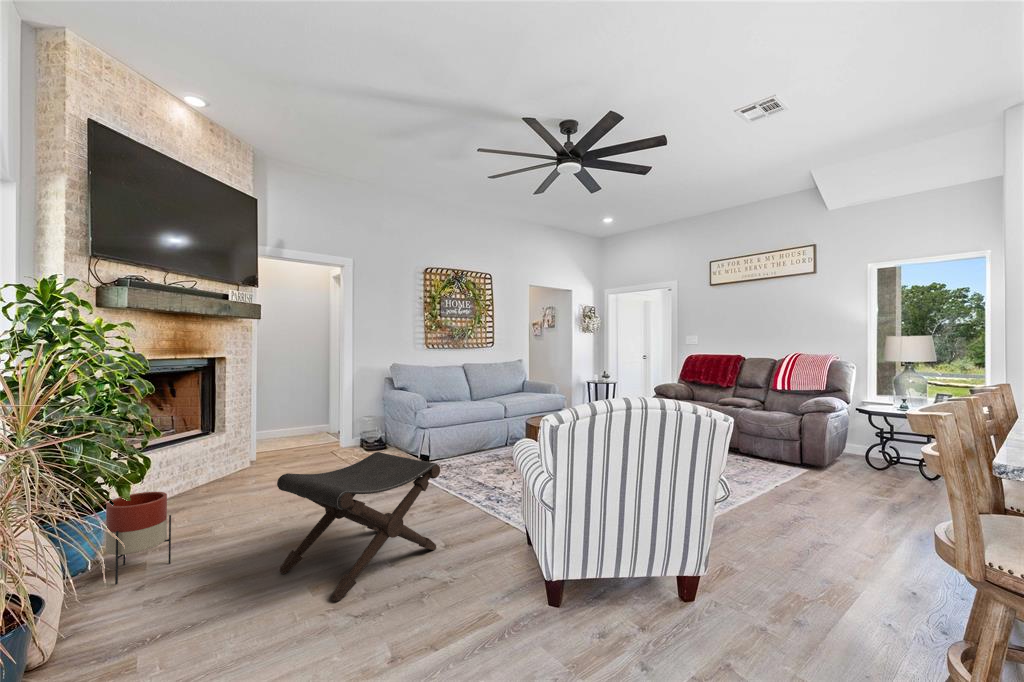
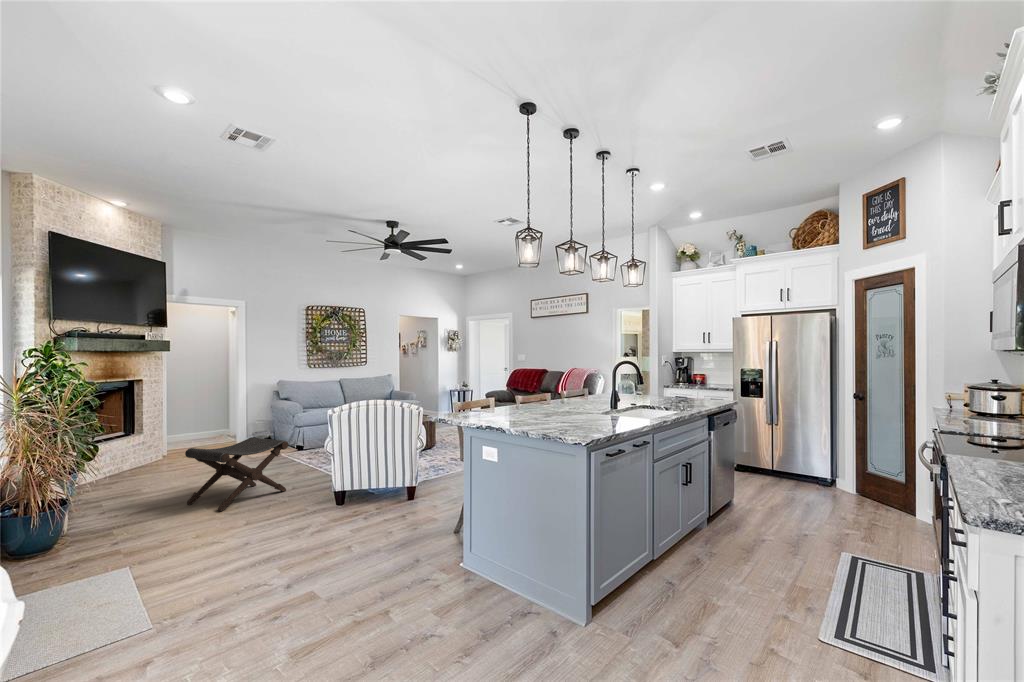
planter: present [106,492,171,584] -> none [77,464,117,514]

